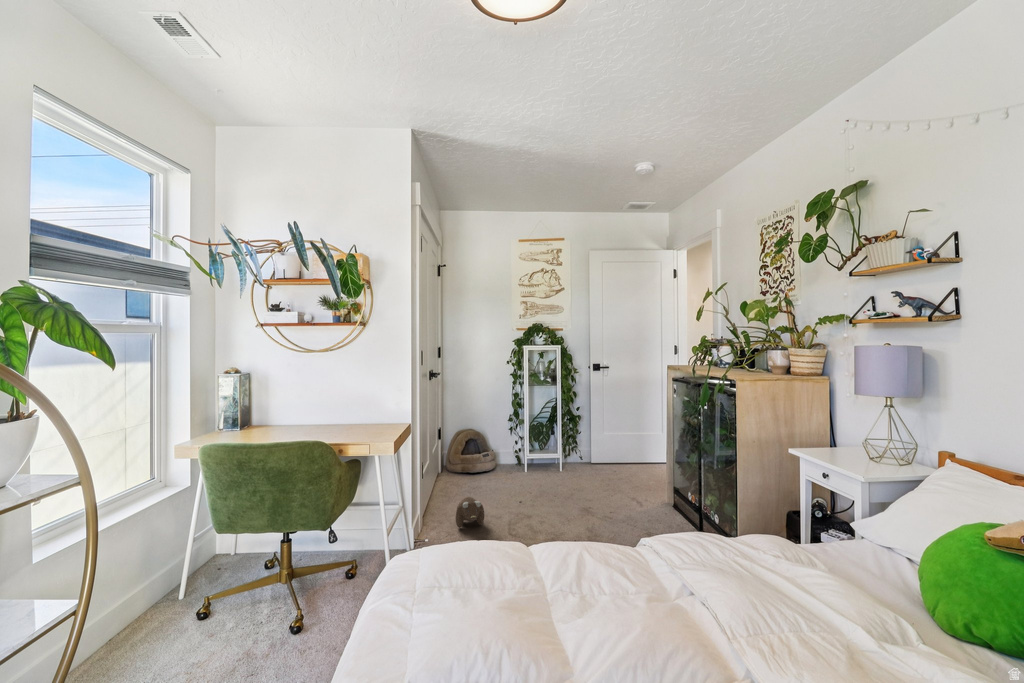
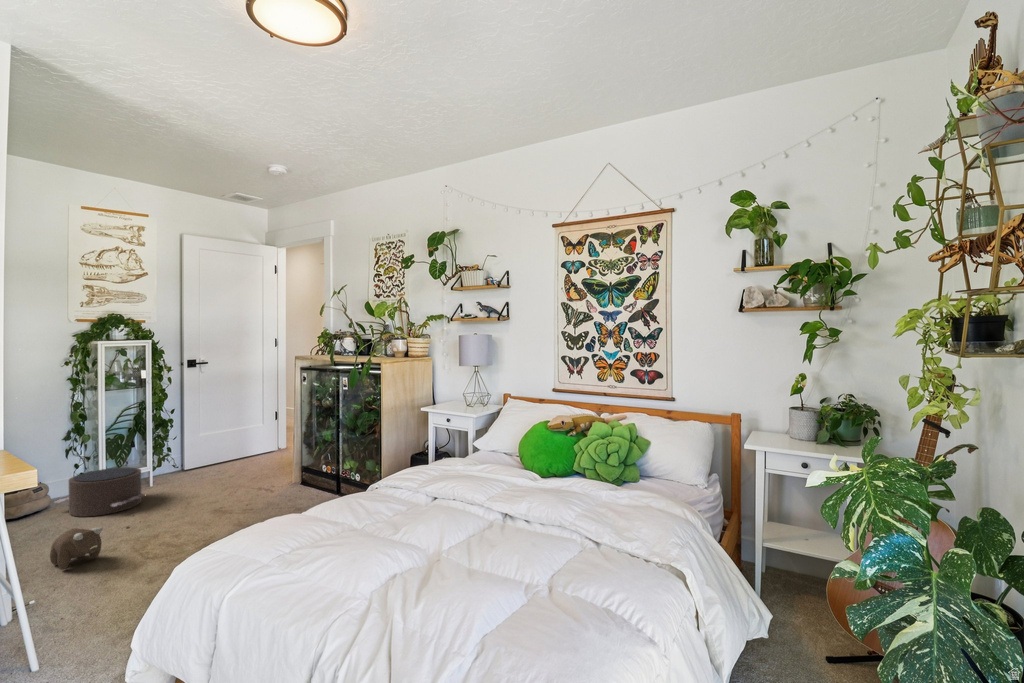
pouf: none [492,450,544,488] -> present [54,467,143,517]

